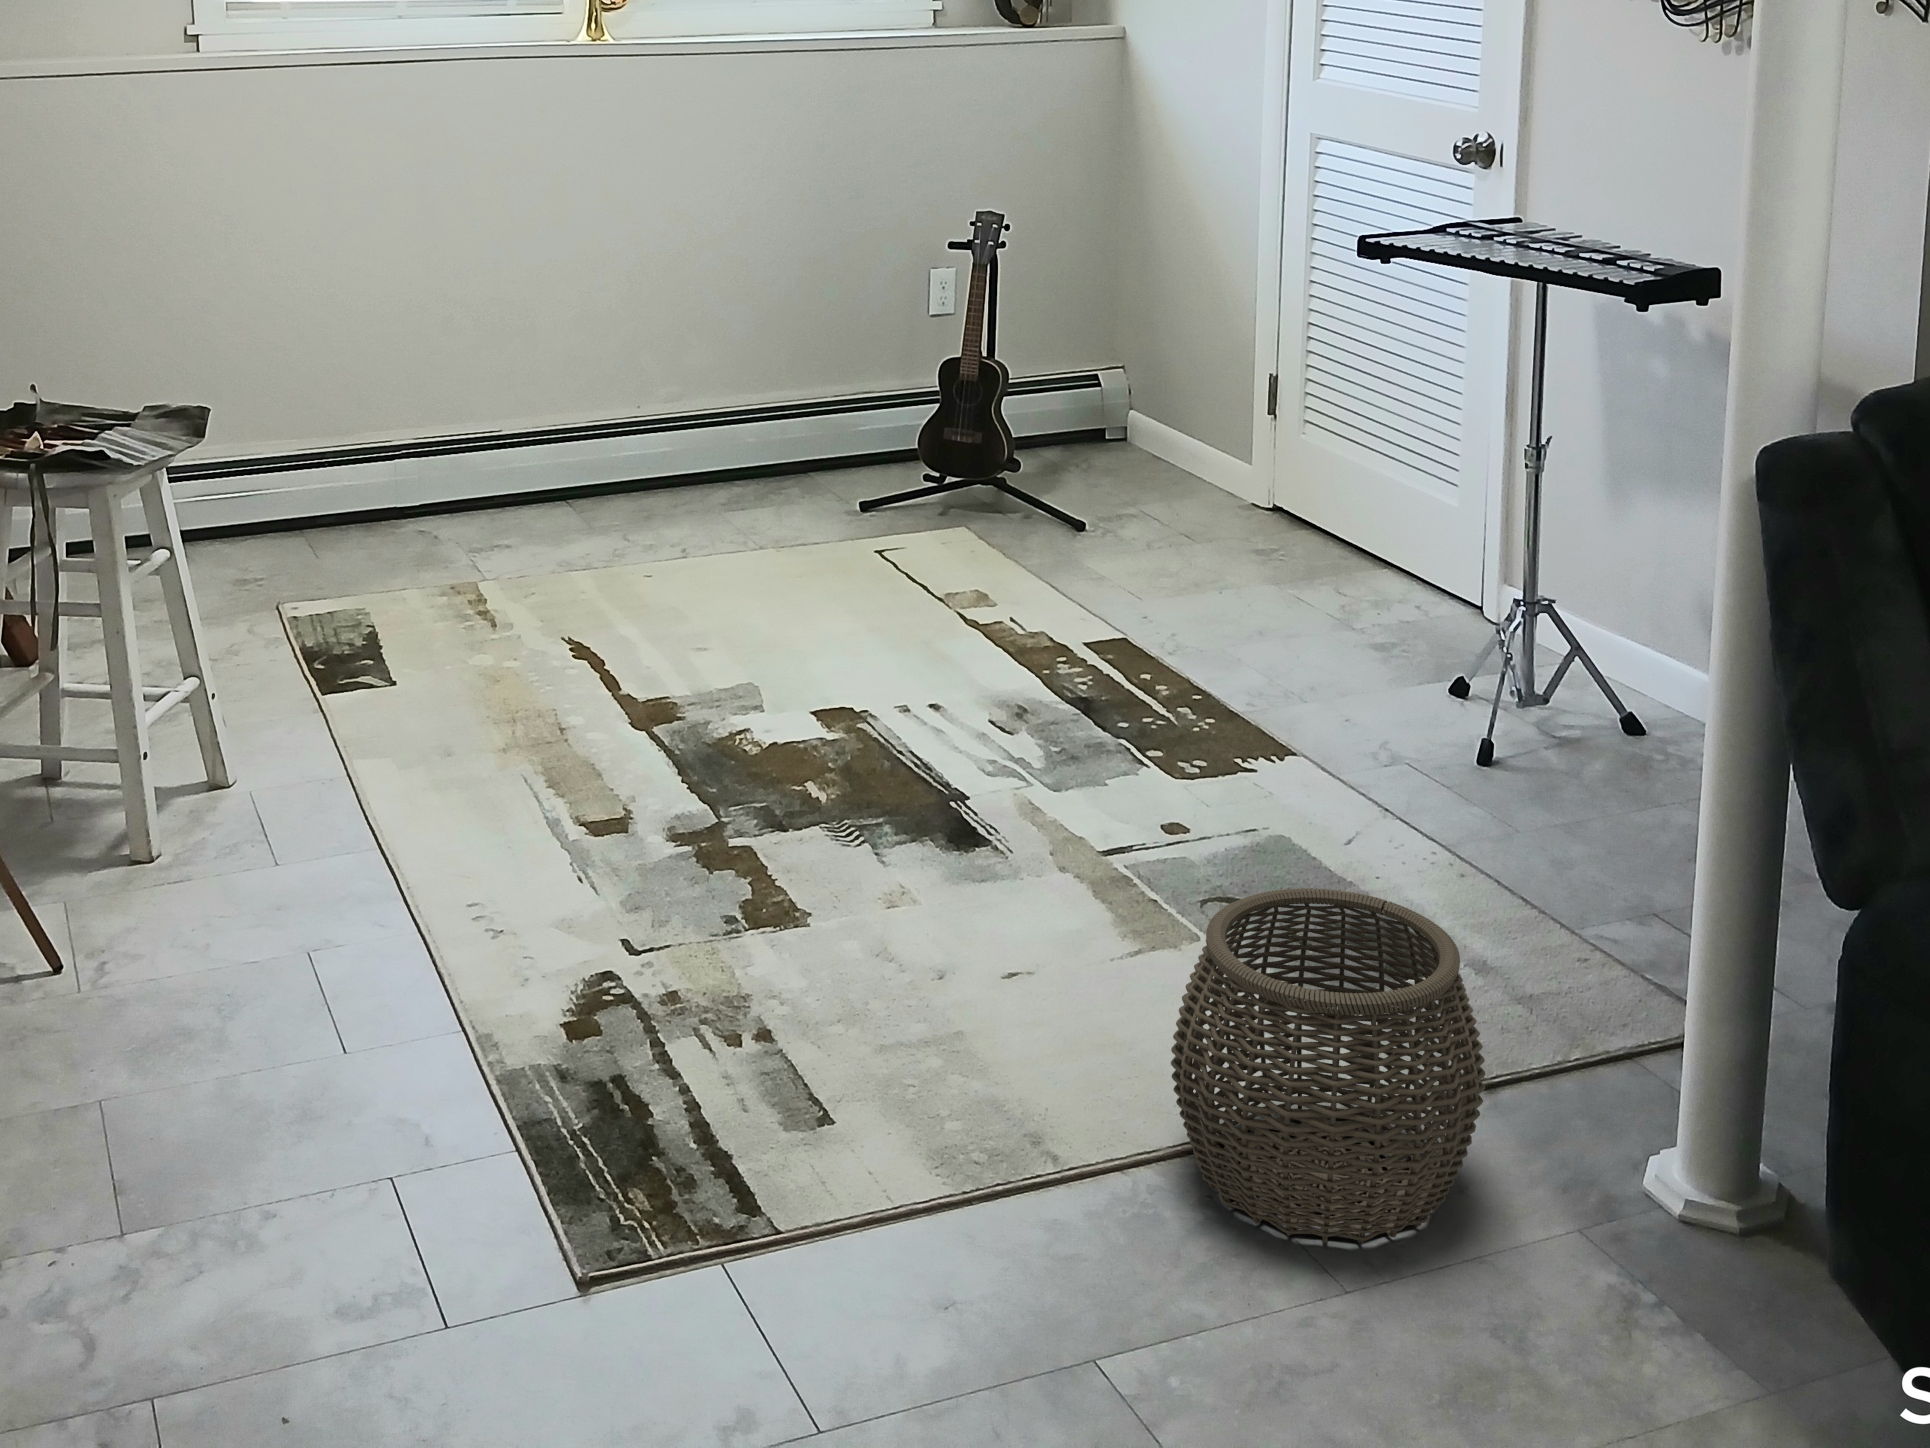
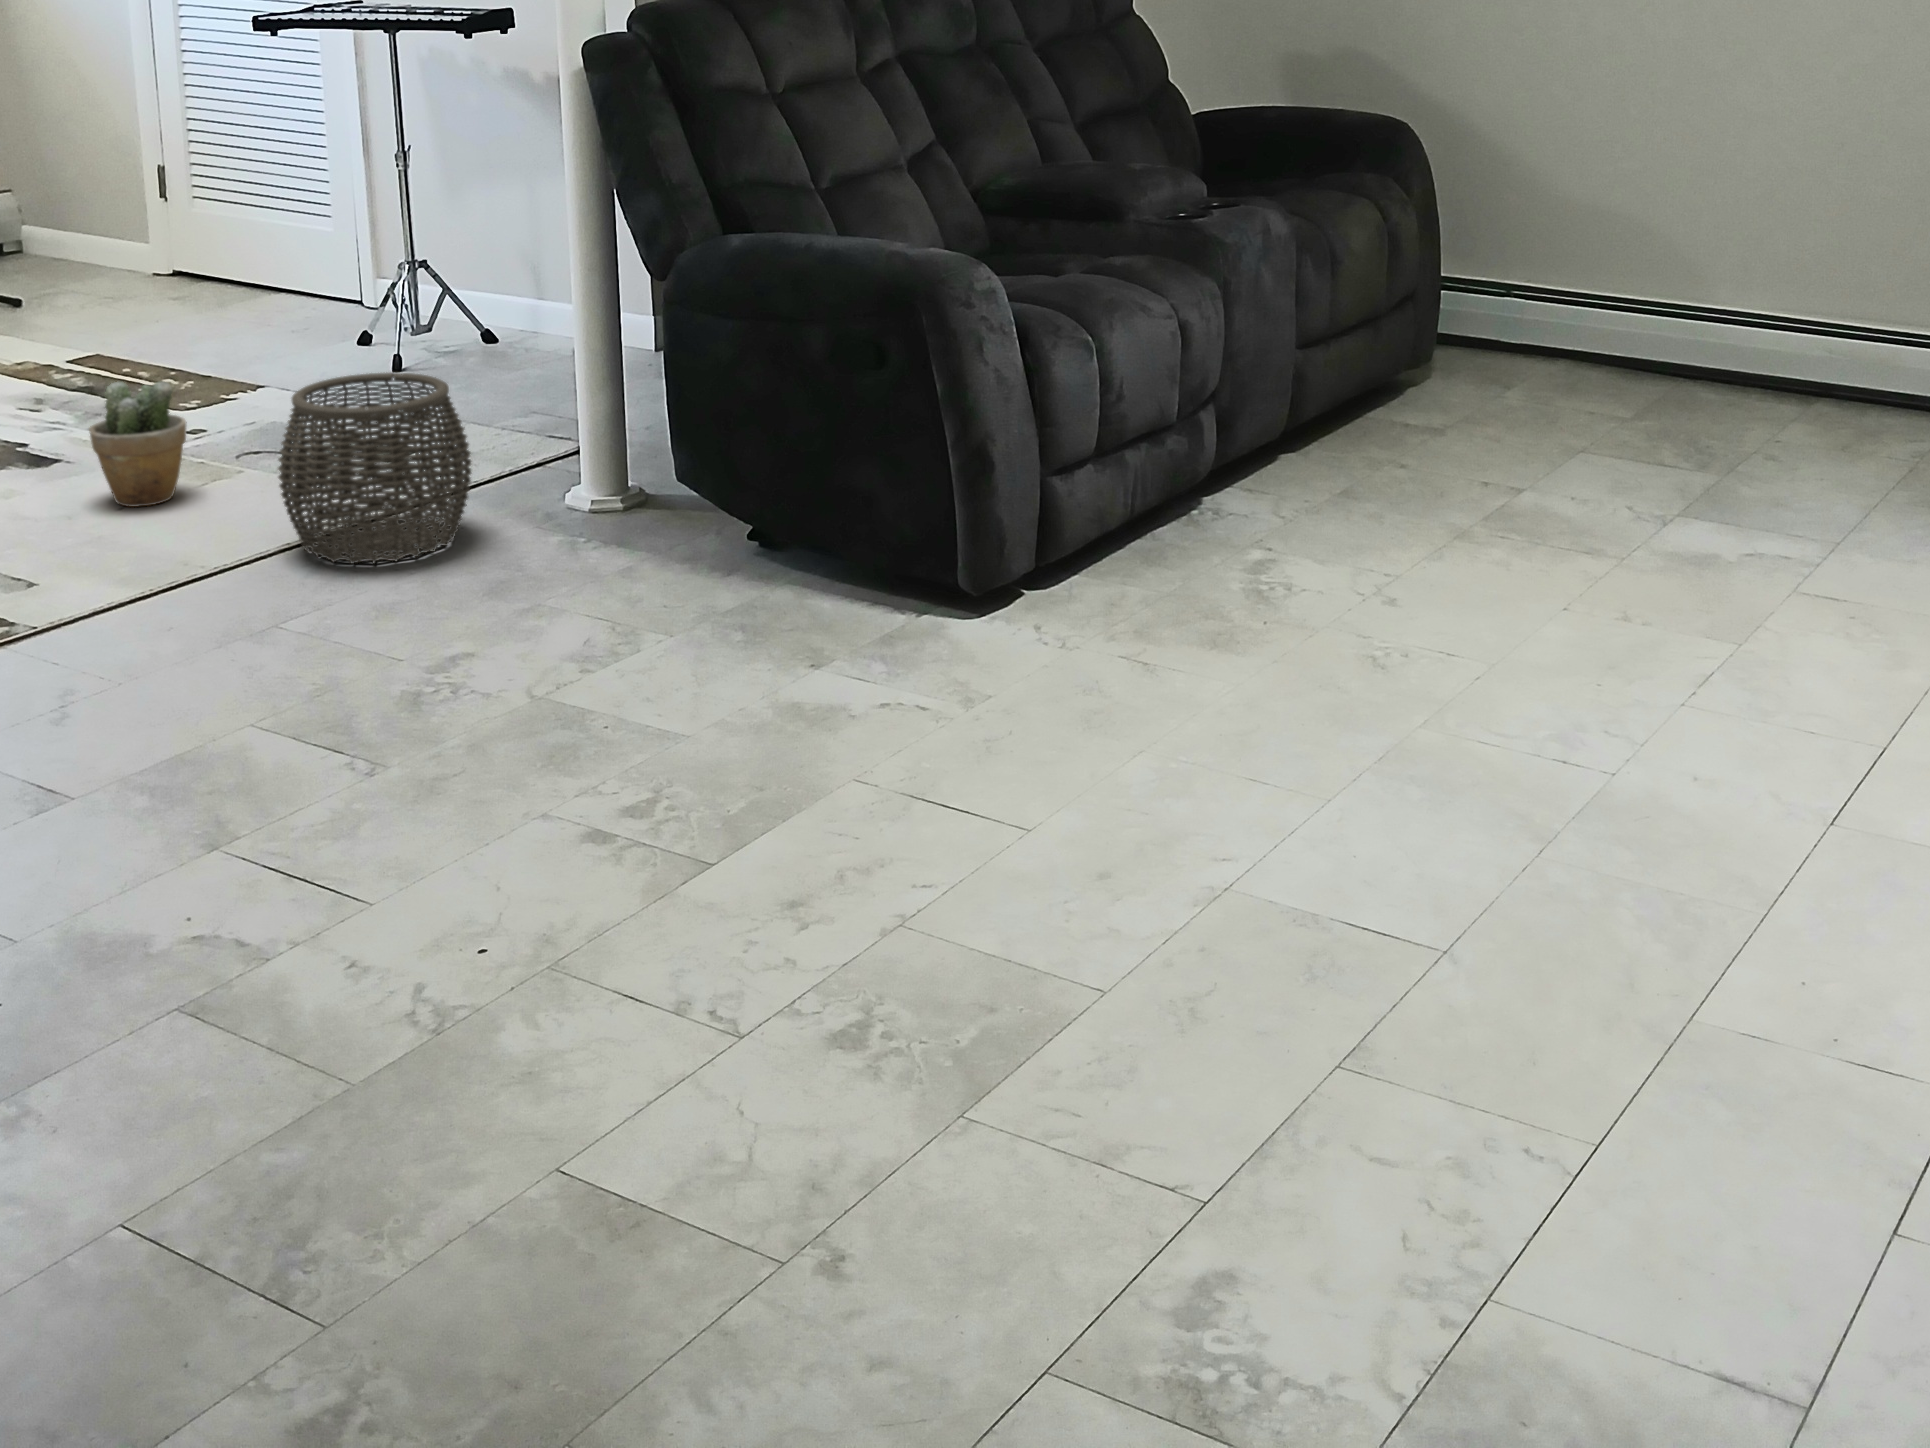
potted plant: none [981,781,1112,968] -> present [89,381,187,507]

